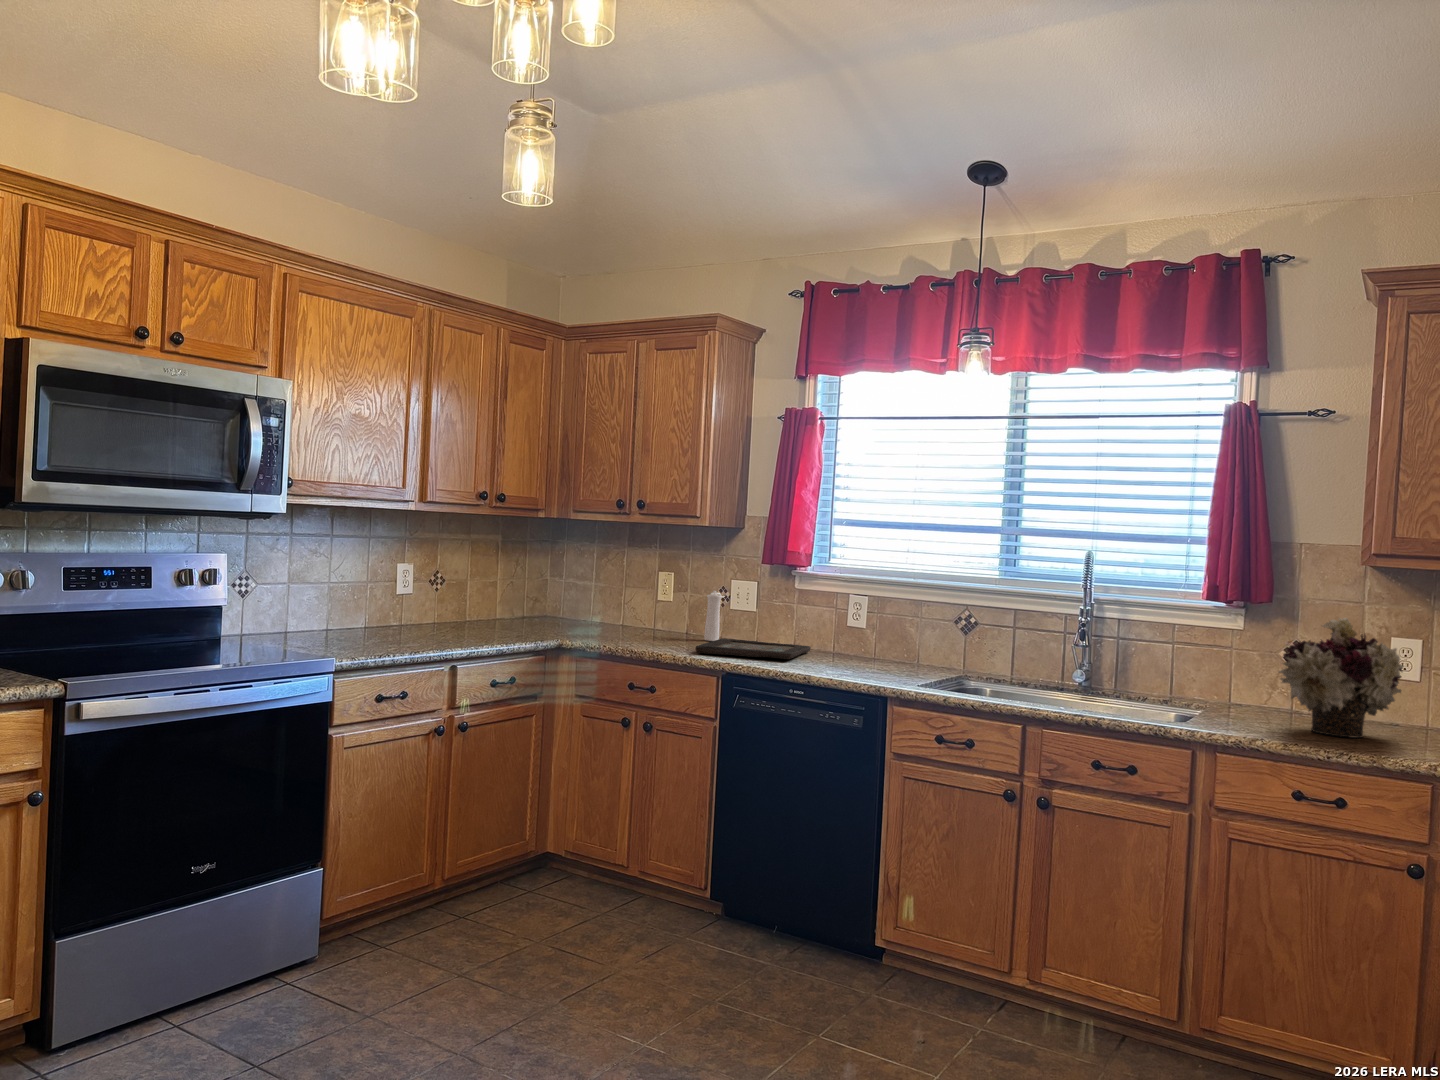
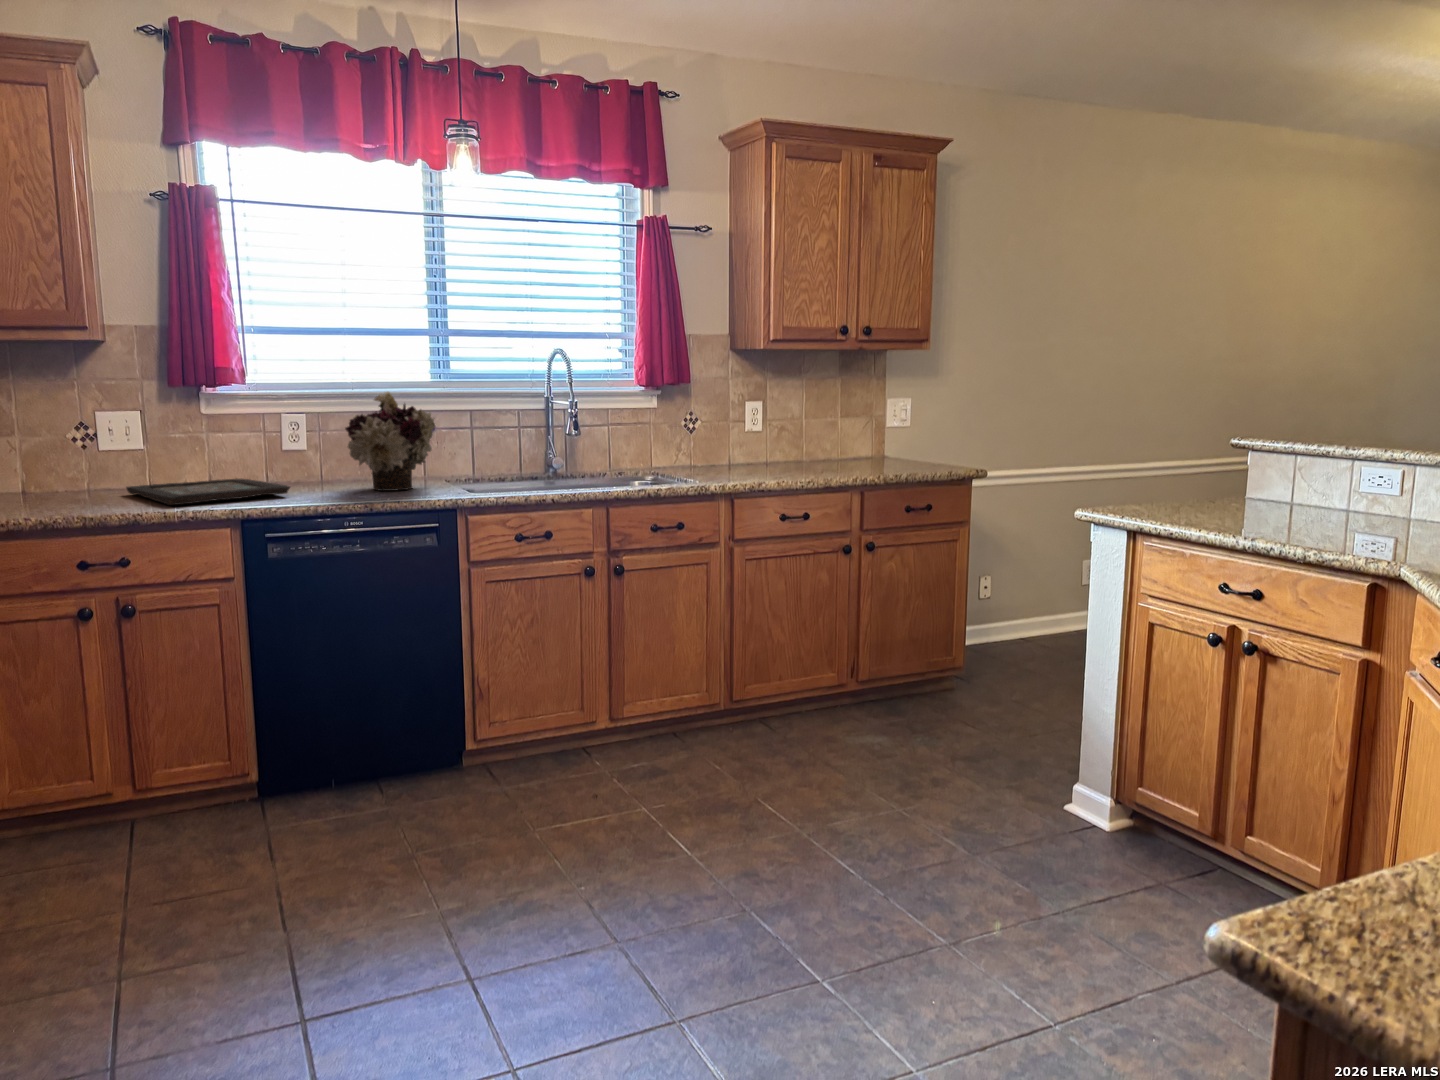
pepper mill: present [704,591,725,641] -> none [69,418,98,493]
flower arrangement: present [1279,618,1404,738] -> present [345,392,435,491]

